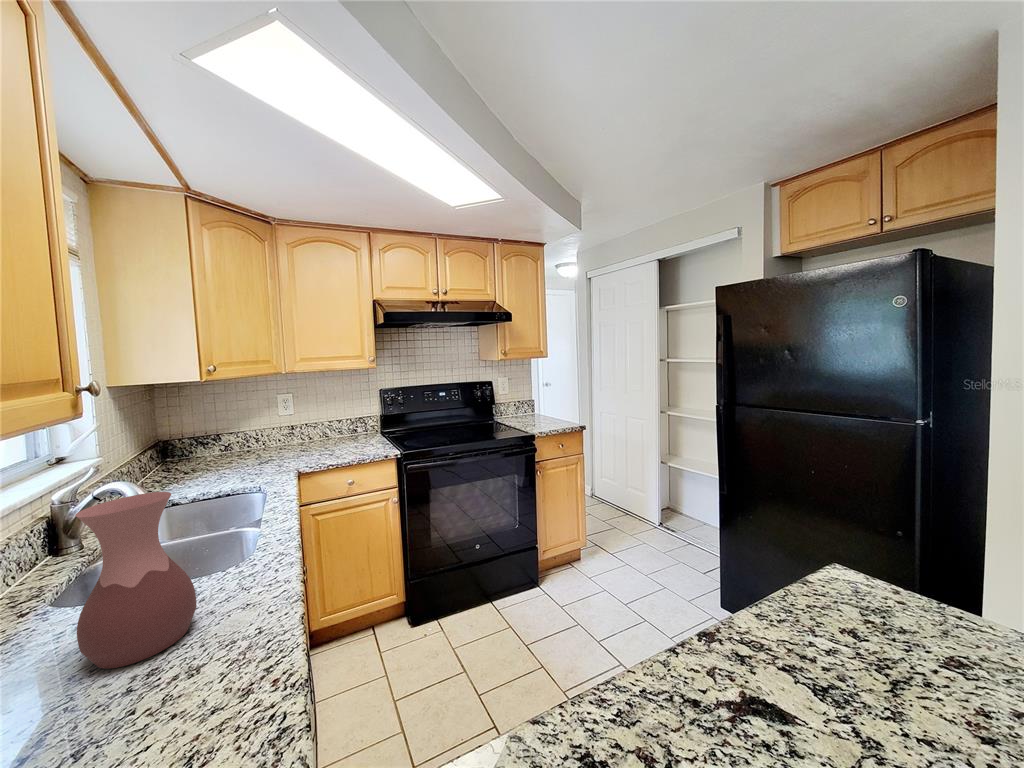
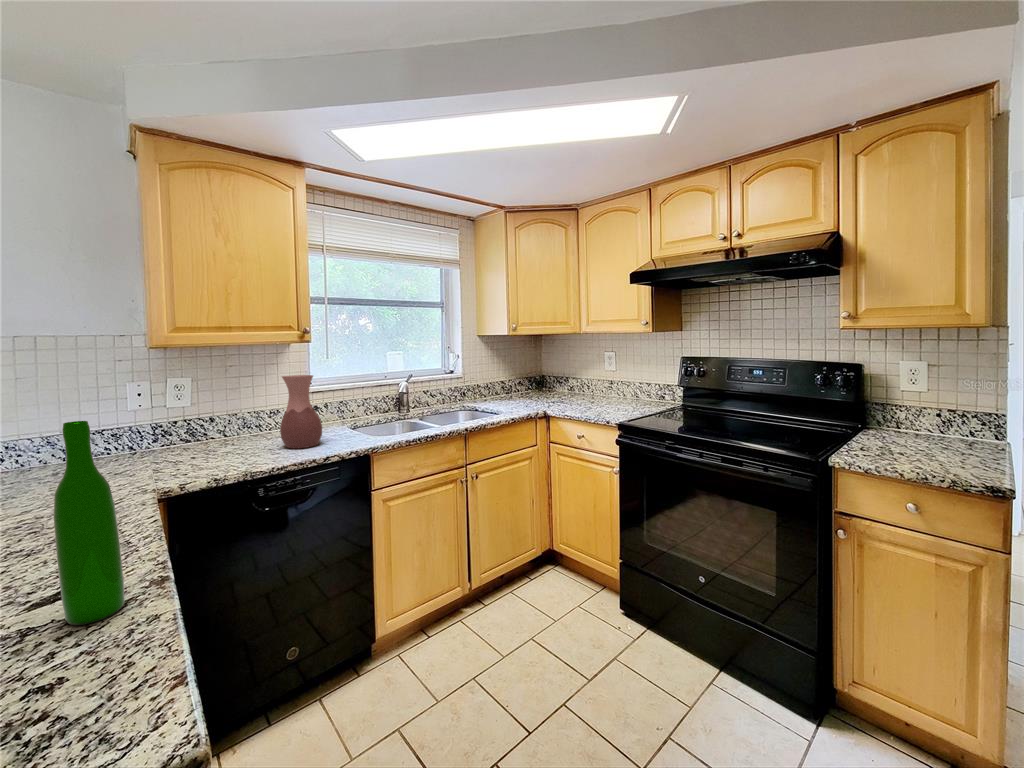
wine bottle: none [747,482,796,671] -> present [54,421,125,625]

